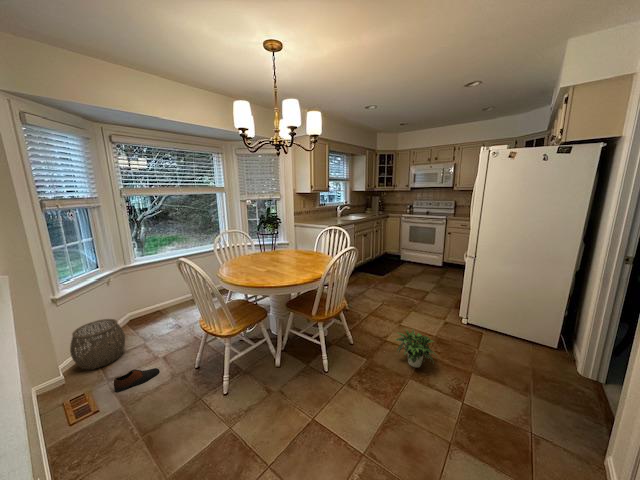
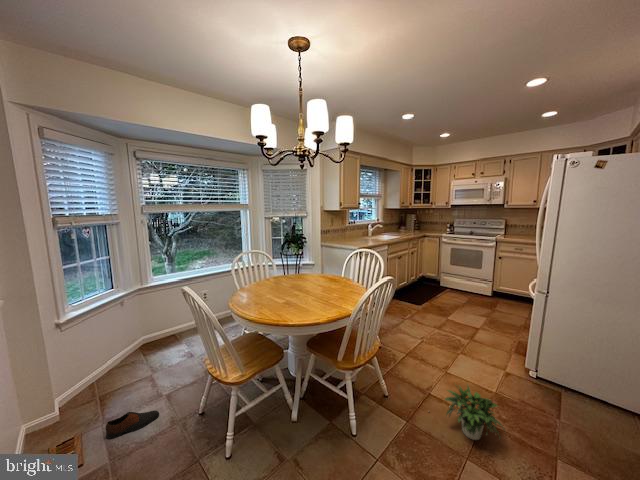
woven basket: present [70,319,125,369] -> none [69,346,130,405]

